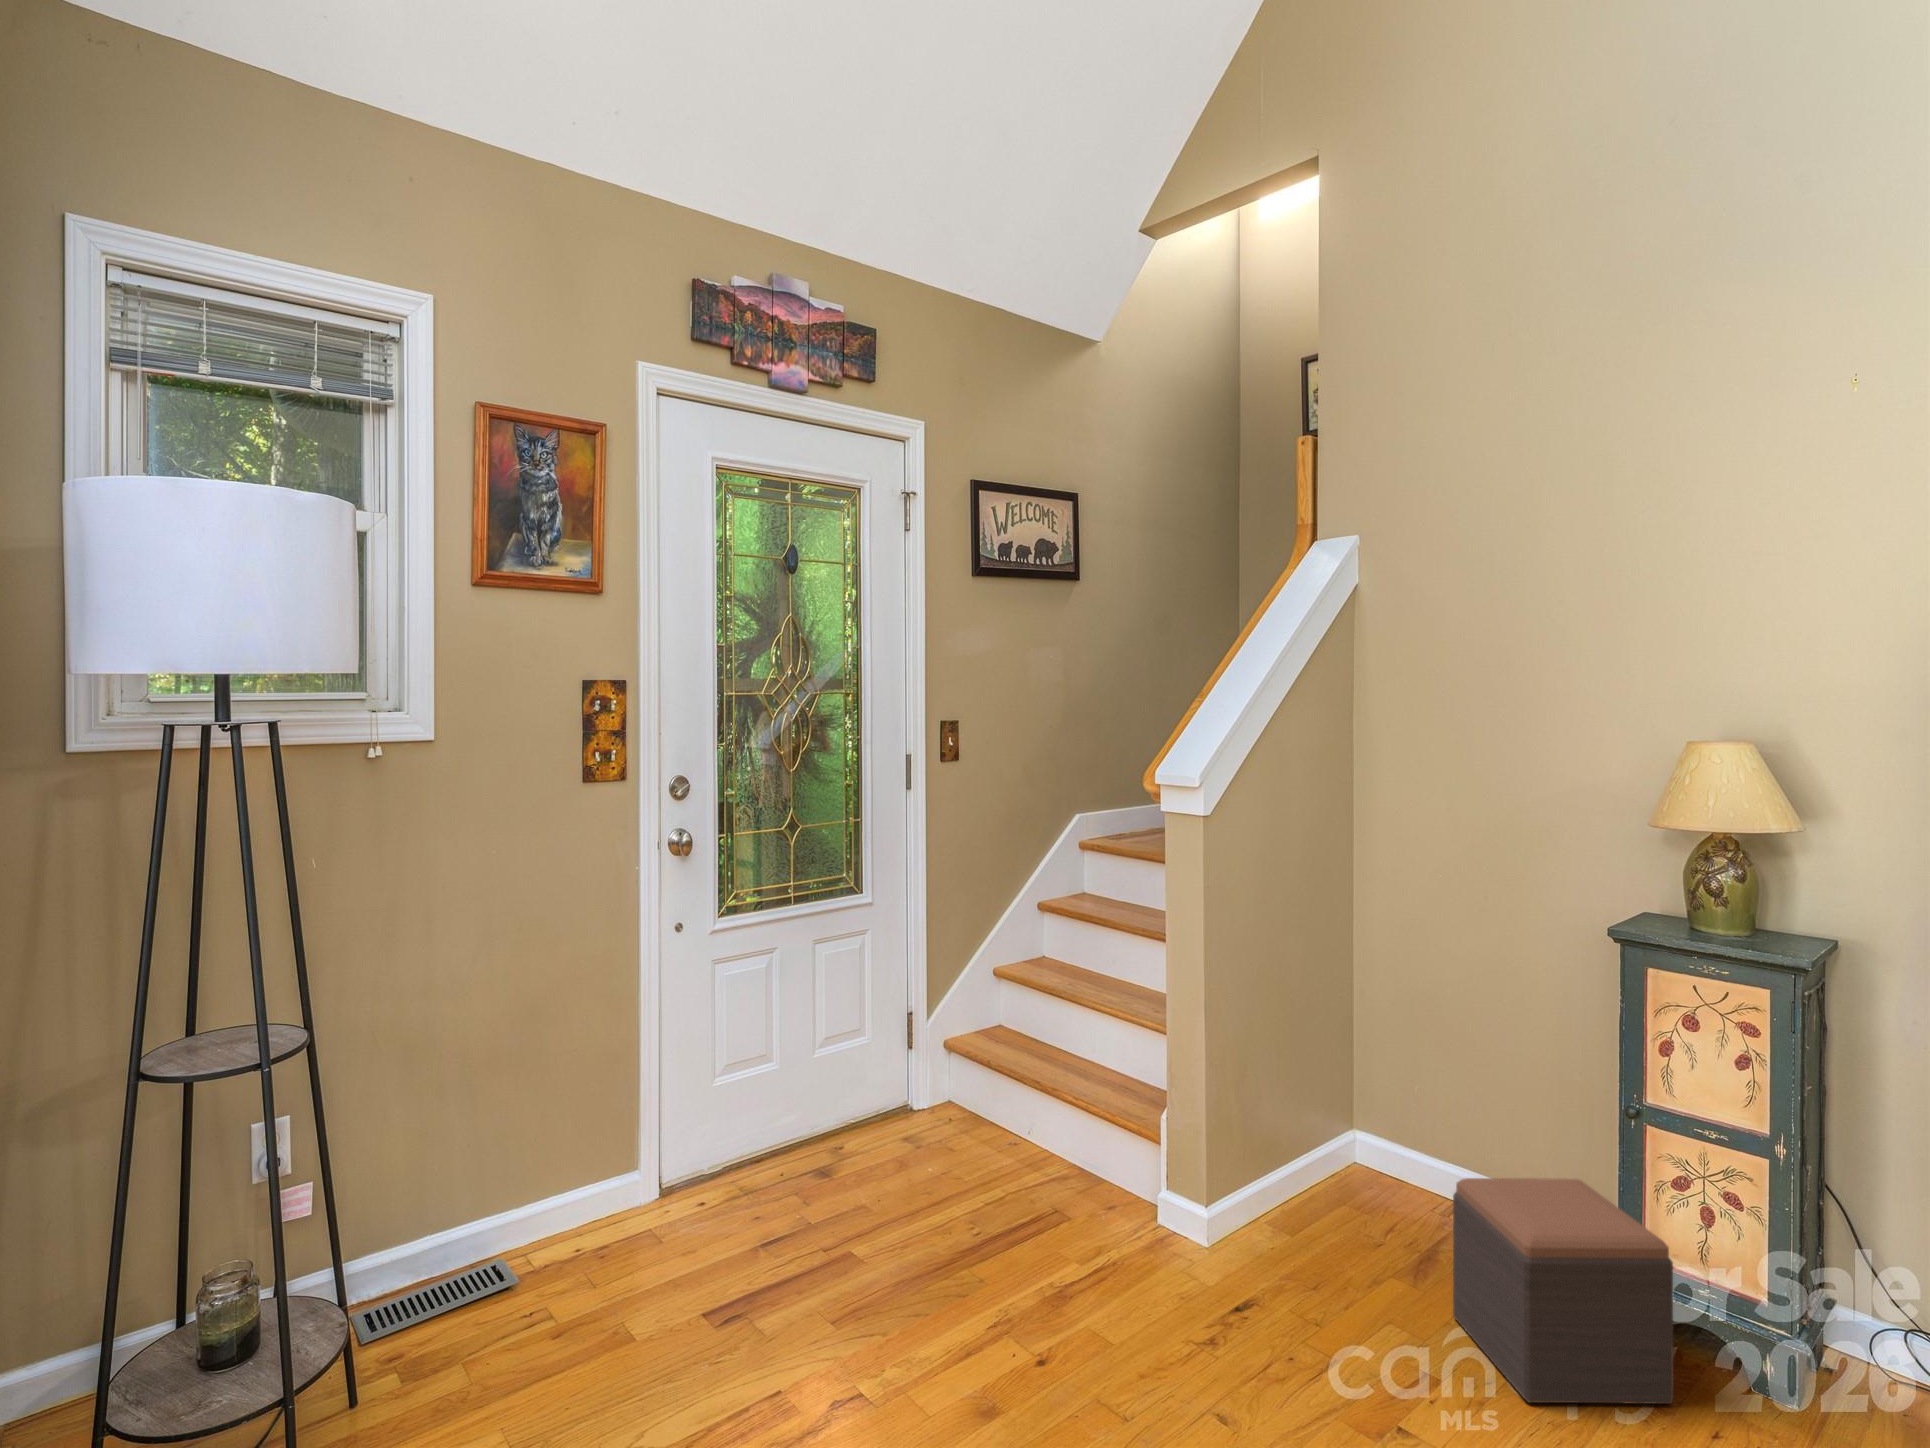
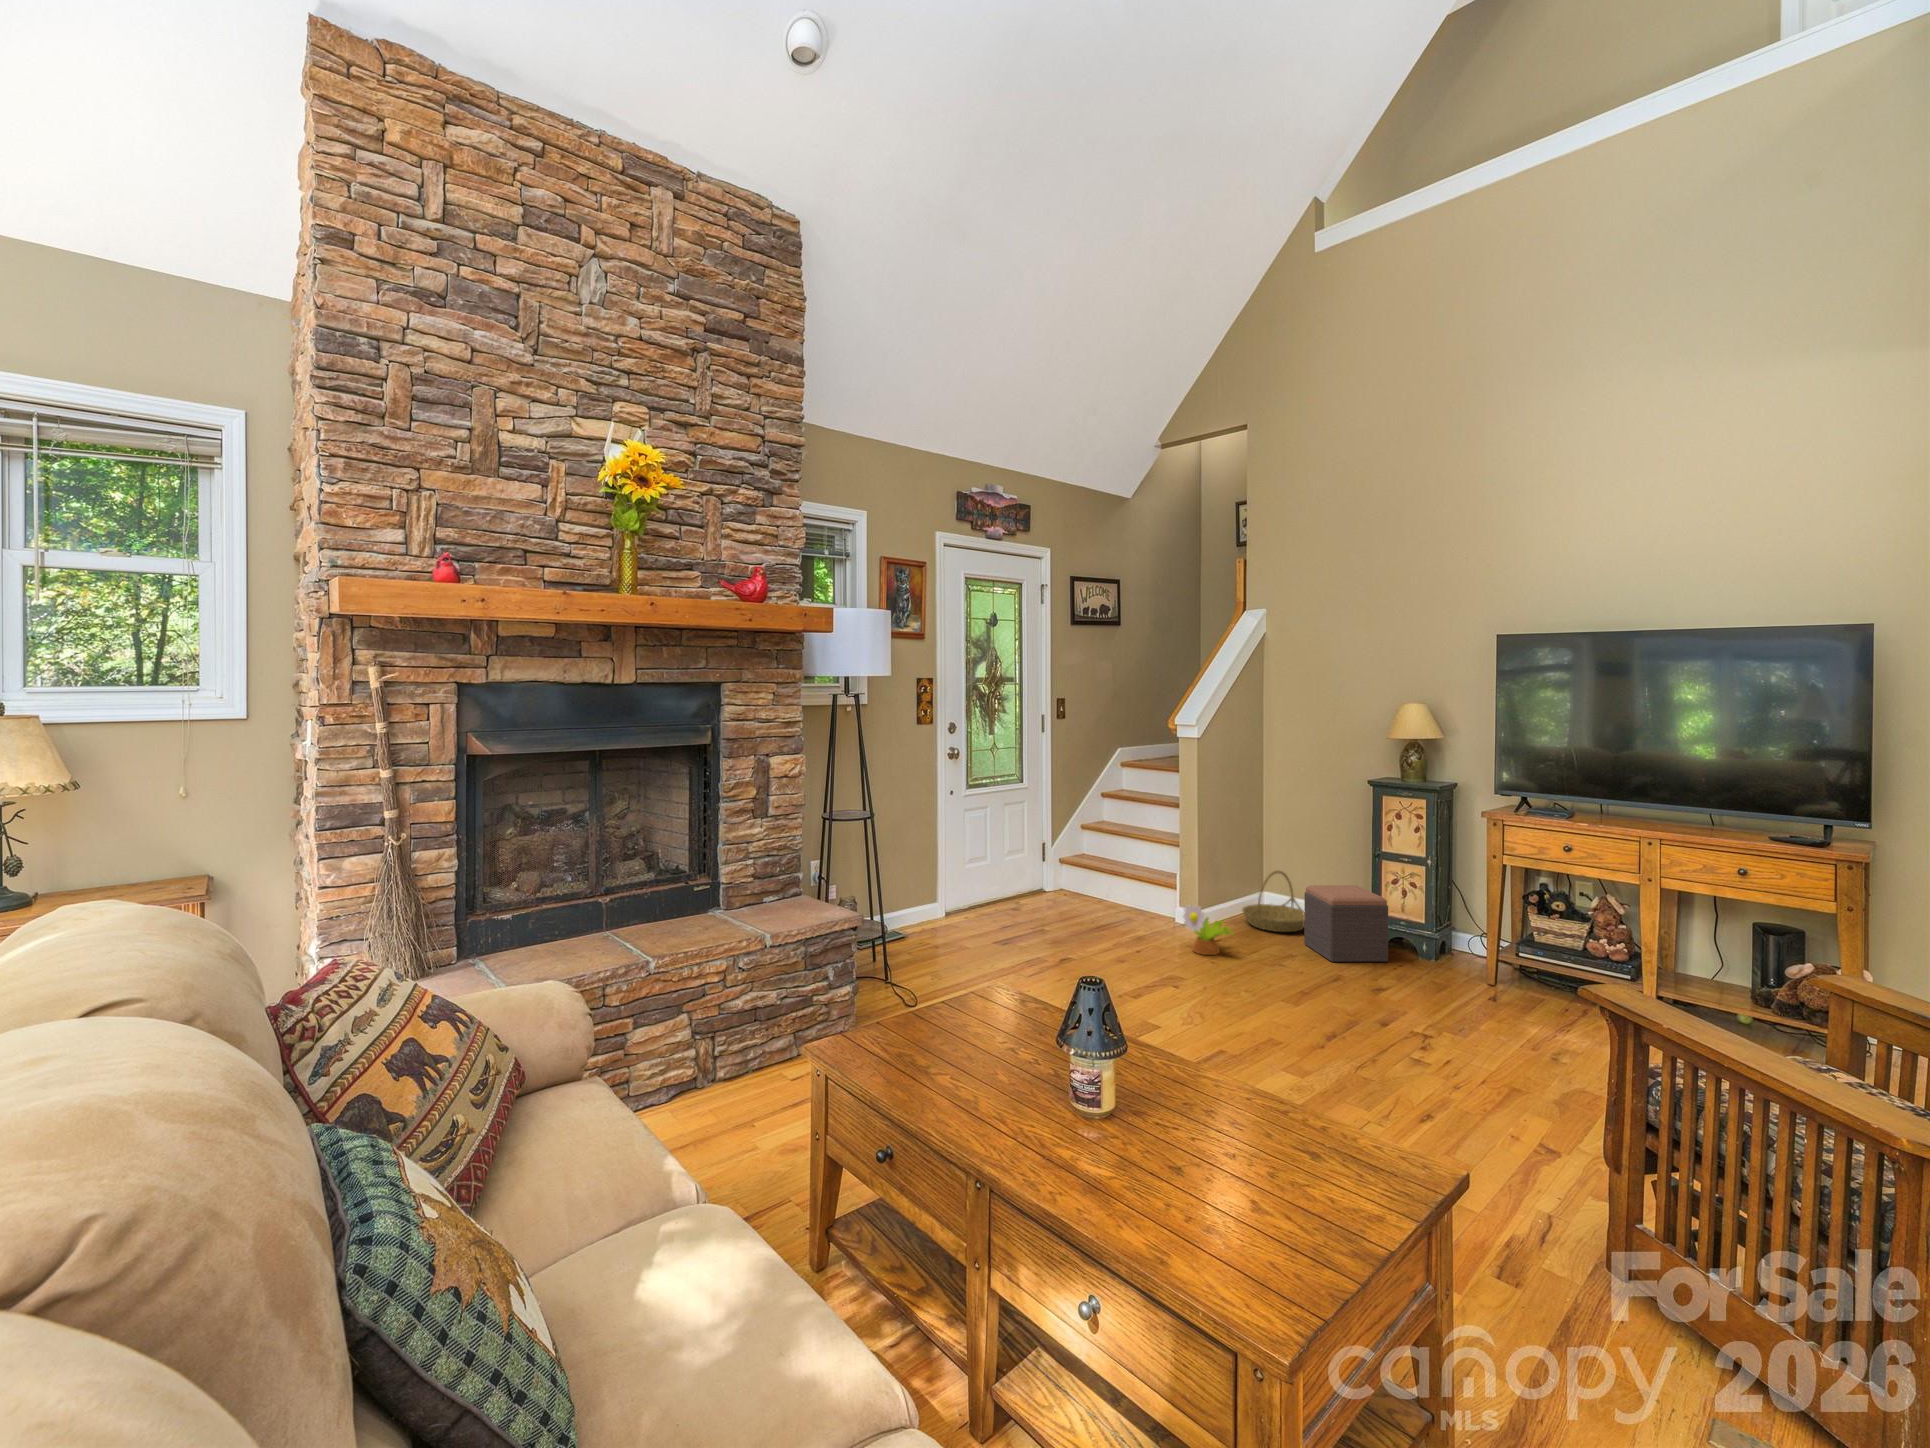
basket: none [1307,1113,1465,1266] -> present [1242,871,1305,932]
decorative plant: none [1152,1232,1282,1366] -> present [1183,904,1234,955]

